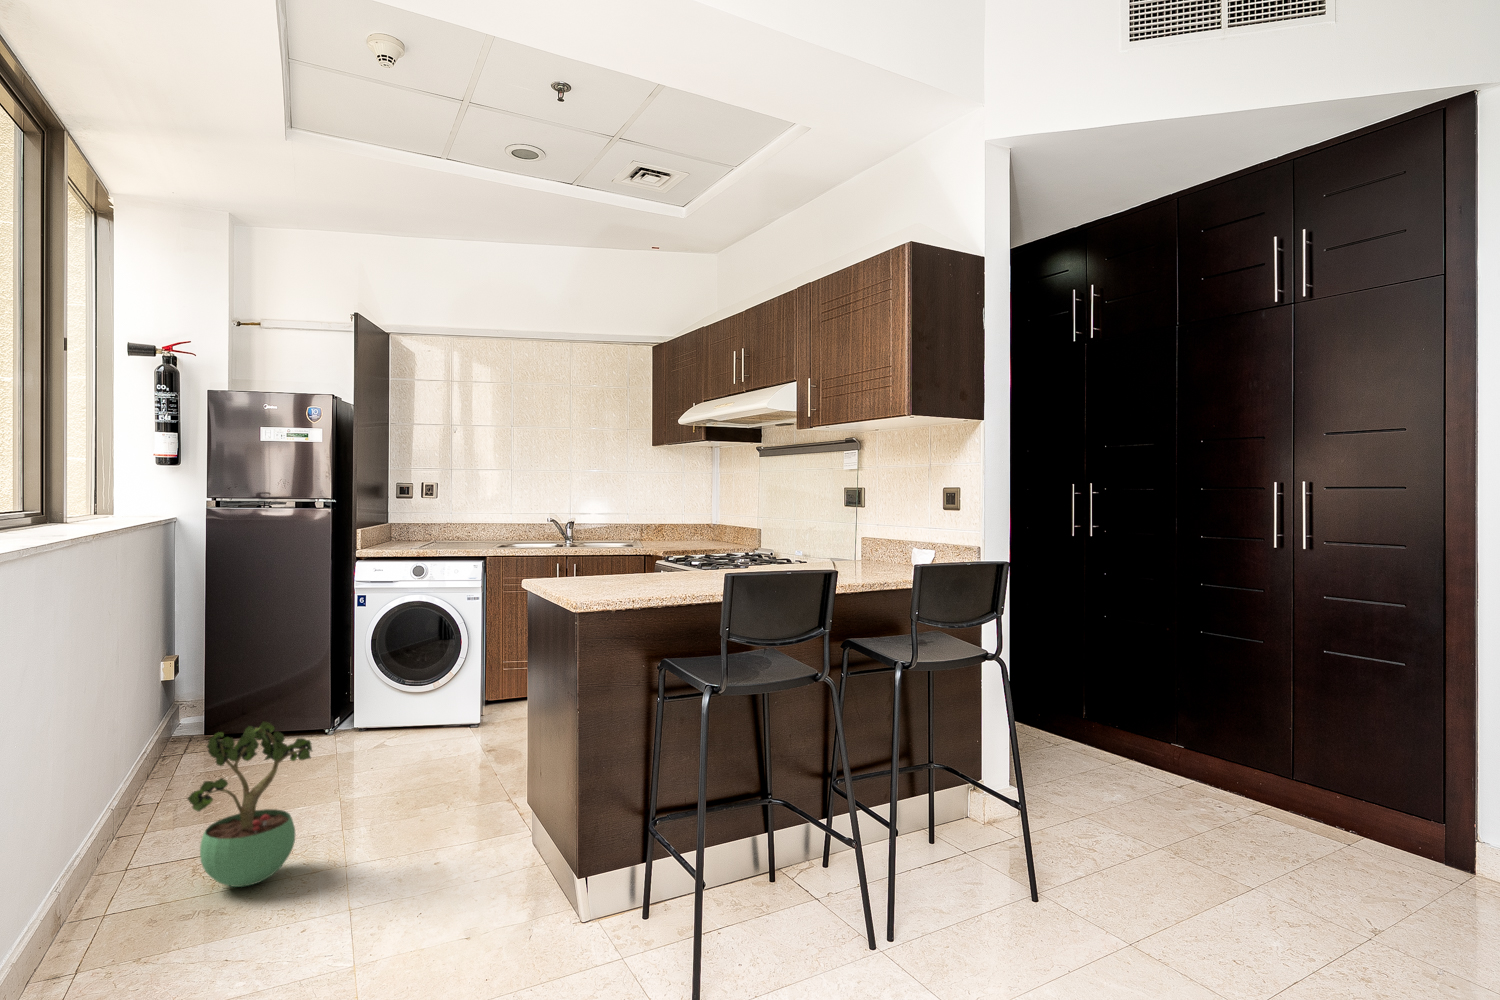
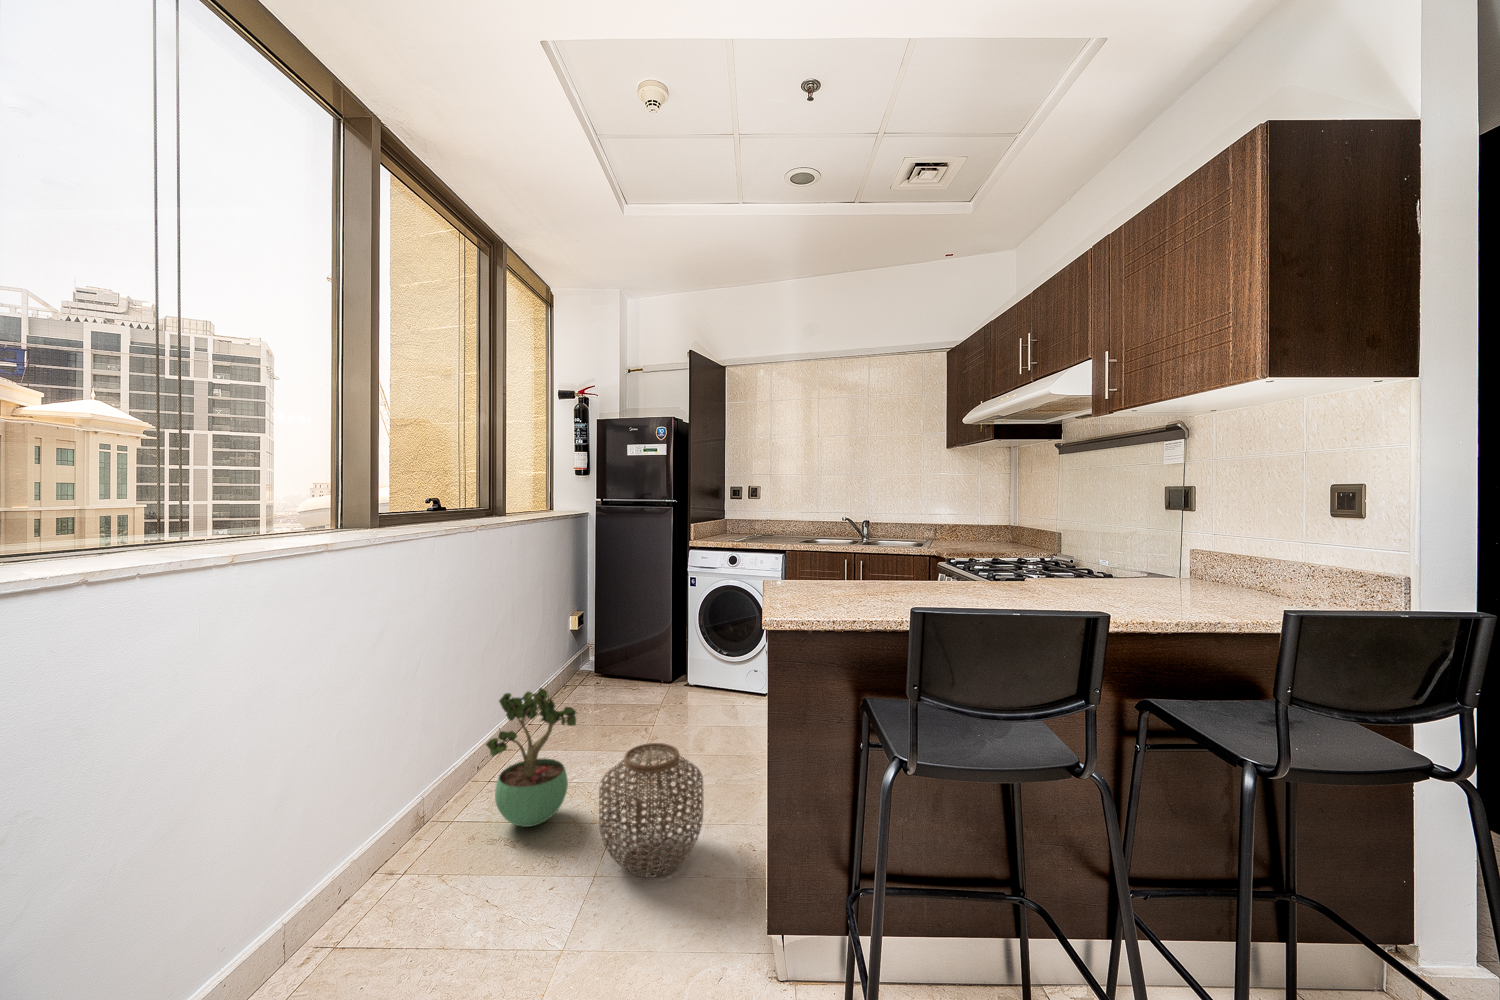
woven basket: none [365,756,480,888] -> present [599,743,704,877]

